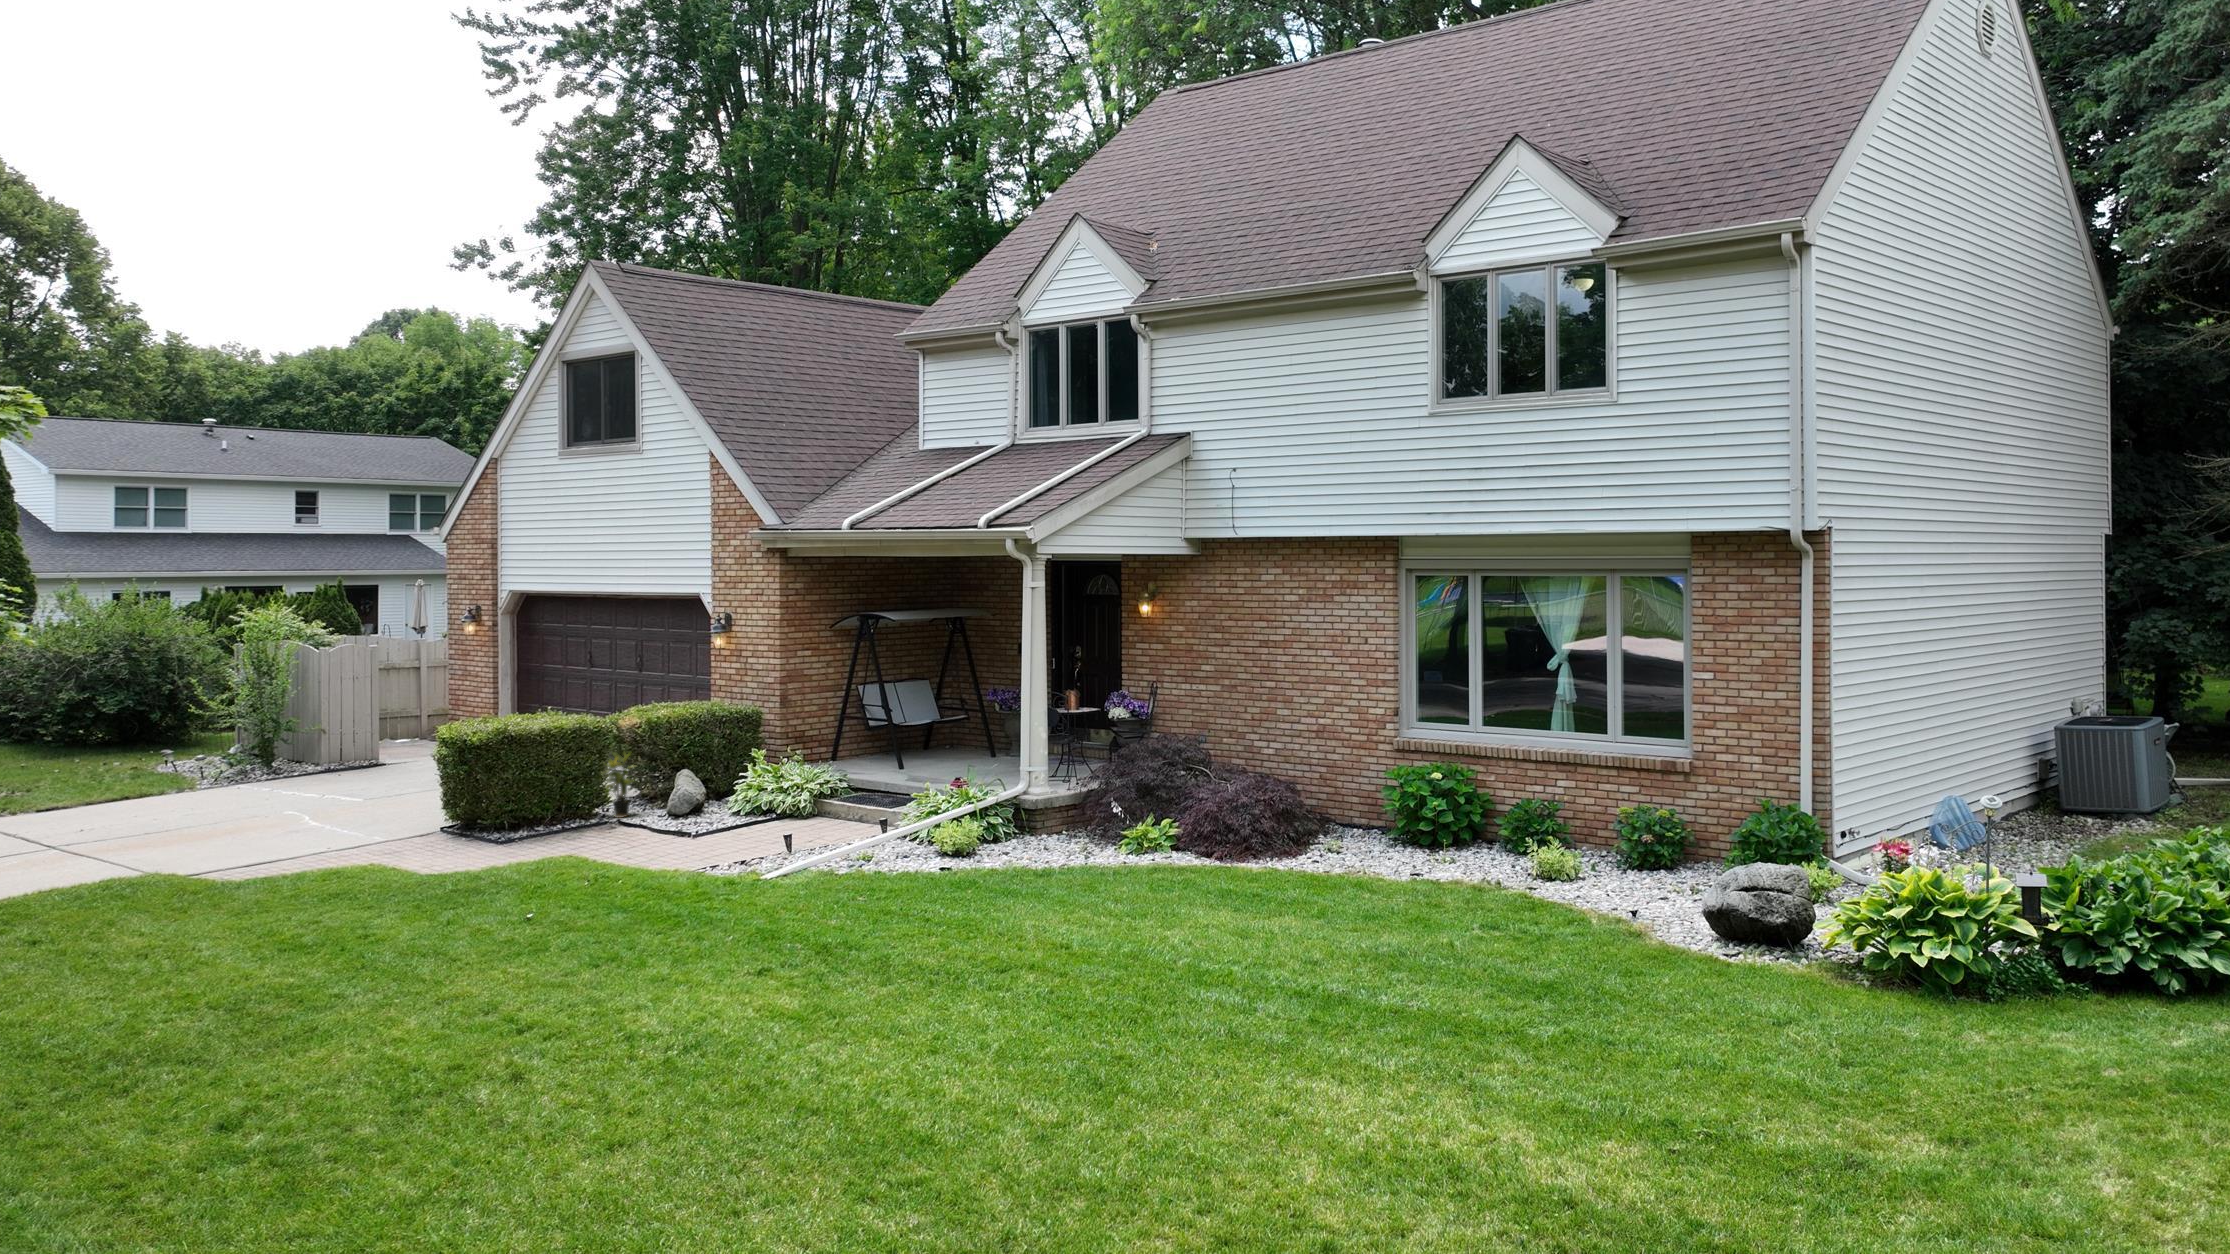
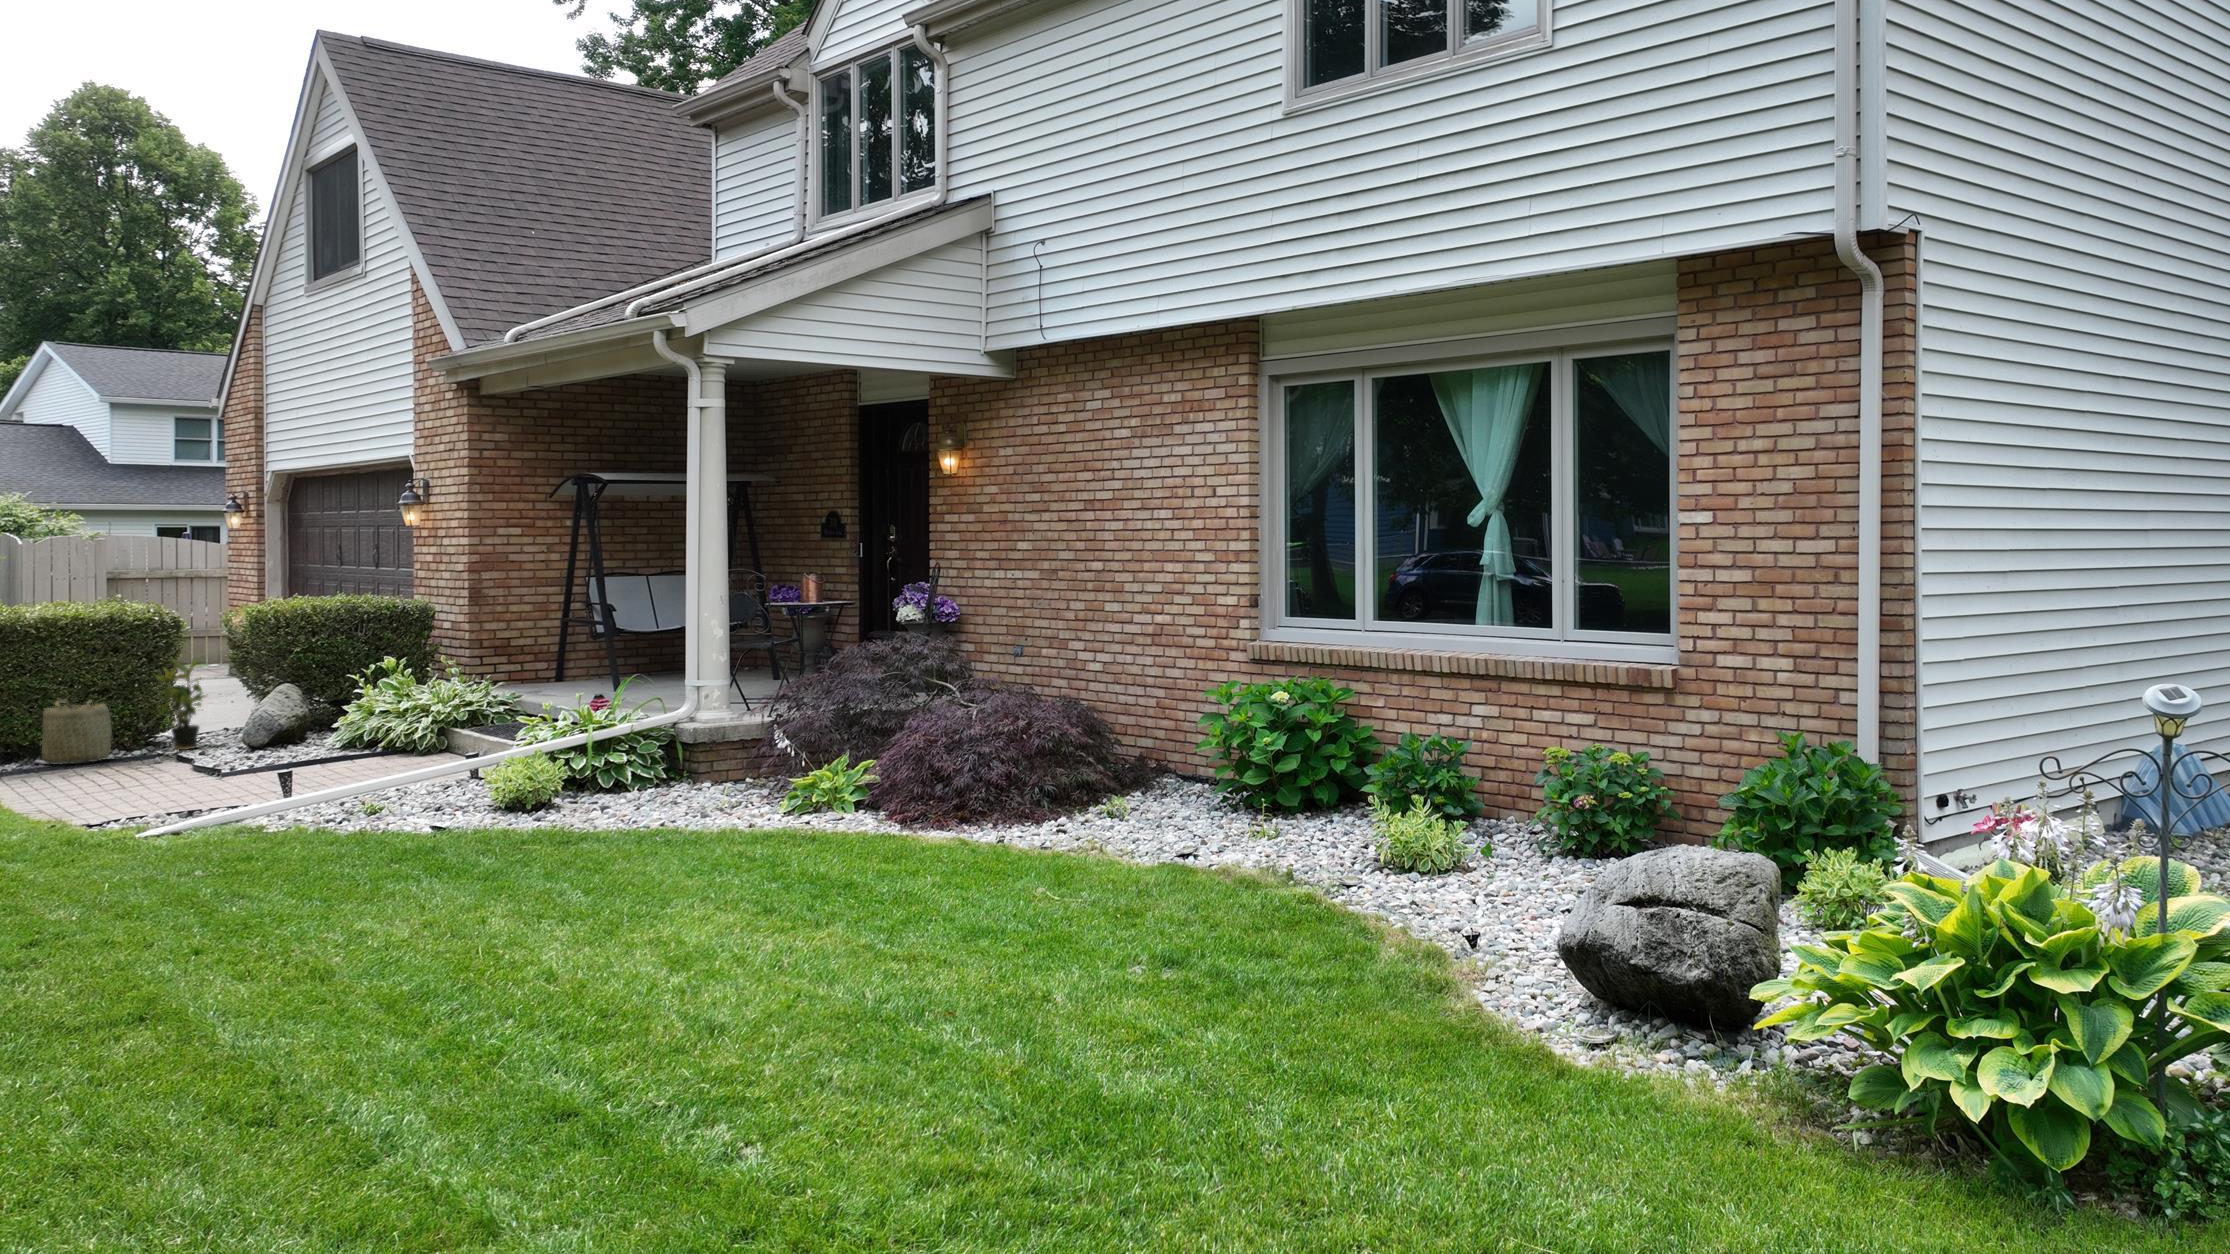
basket: none [550,783,592,830] -> present [42,699,112,764]

